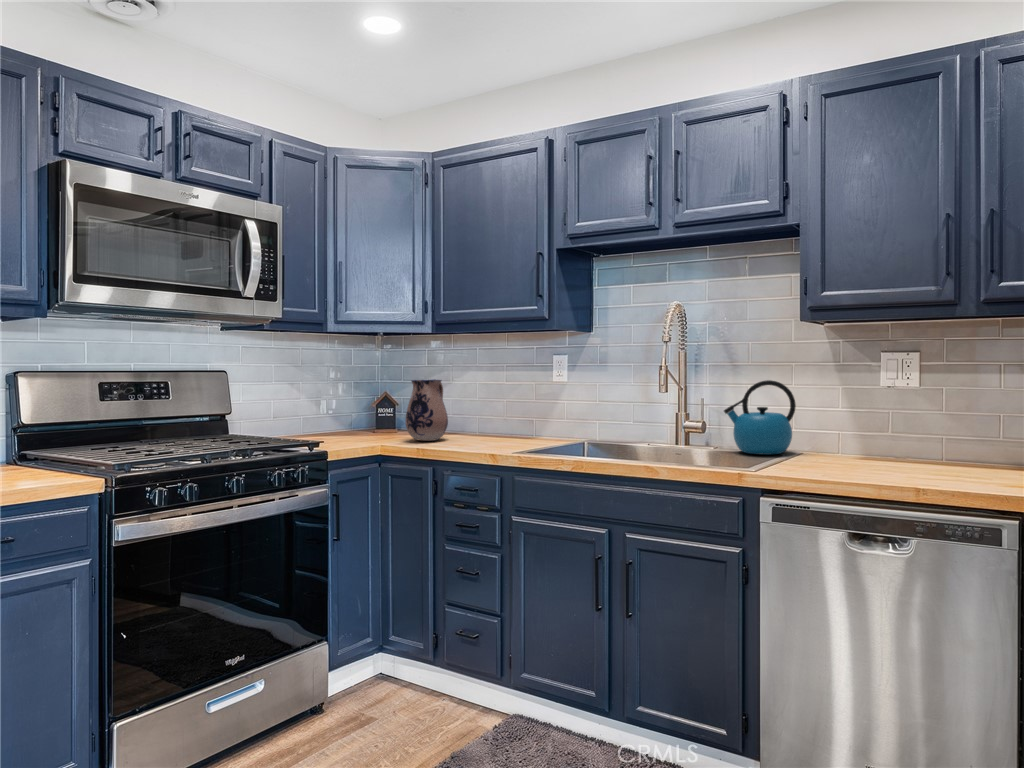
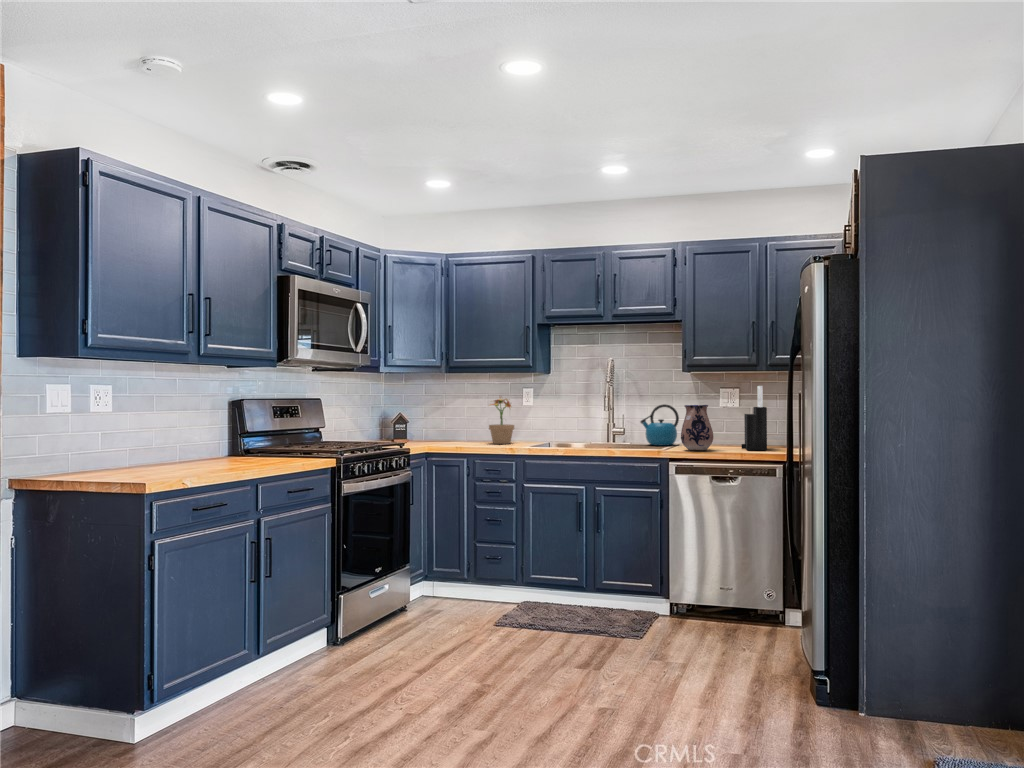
knife block: none [920,343,979,478] -> present [741,386,767,450]
potted plant: none [483,366,527,442] -> present [489,399,514,444]
ceramic pitcher: present [406,379,448,441] -> present [681,405,713,450]

